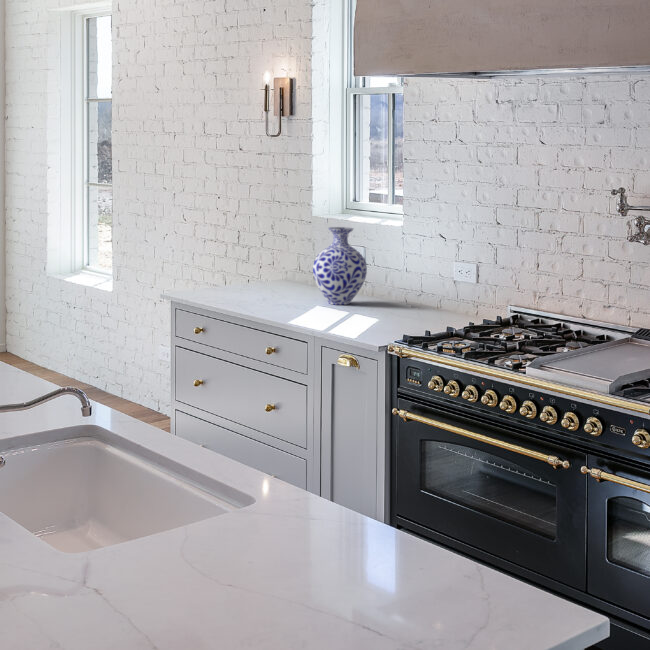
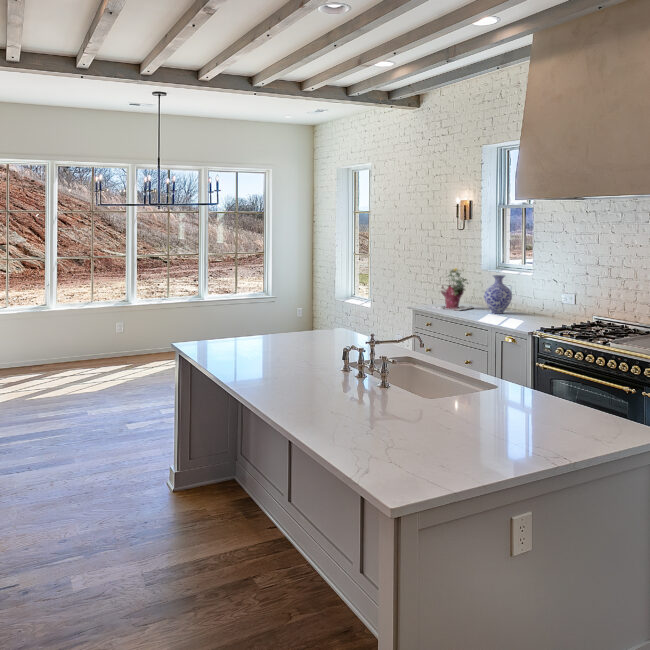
potted plant: none [215,209,301,299] -> present [435,268,473,310]

